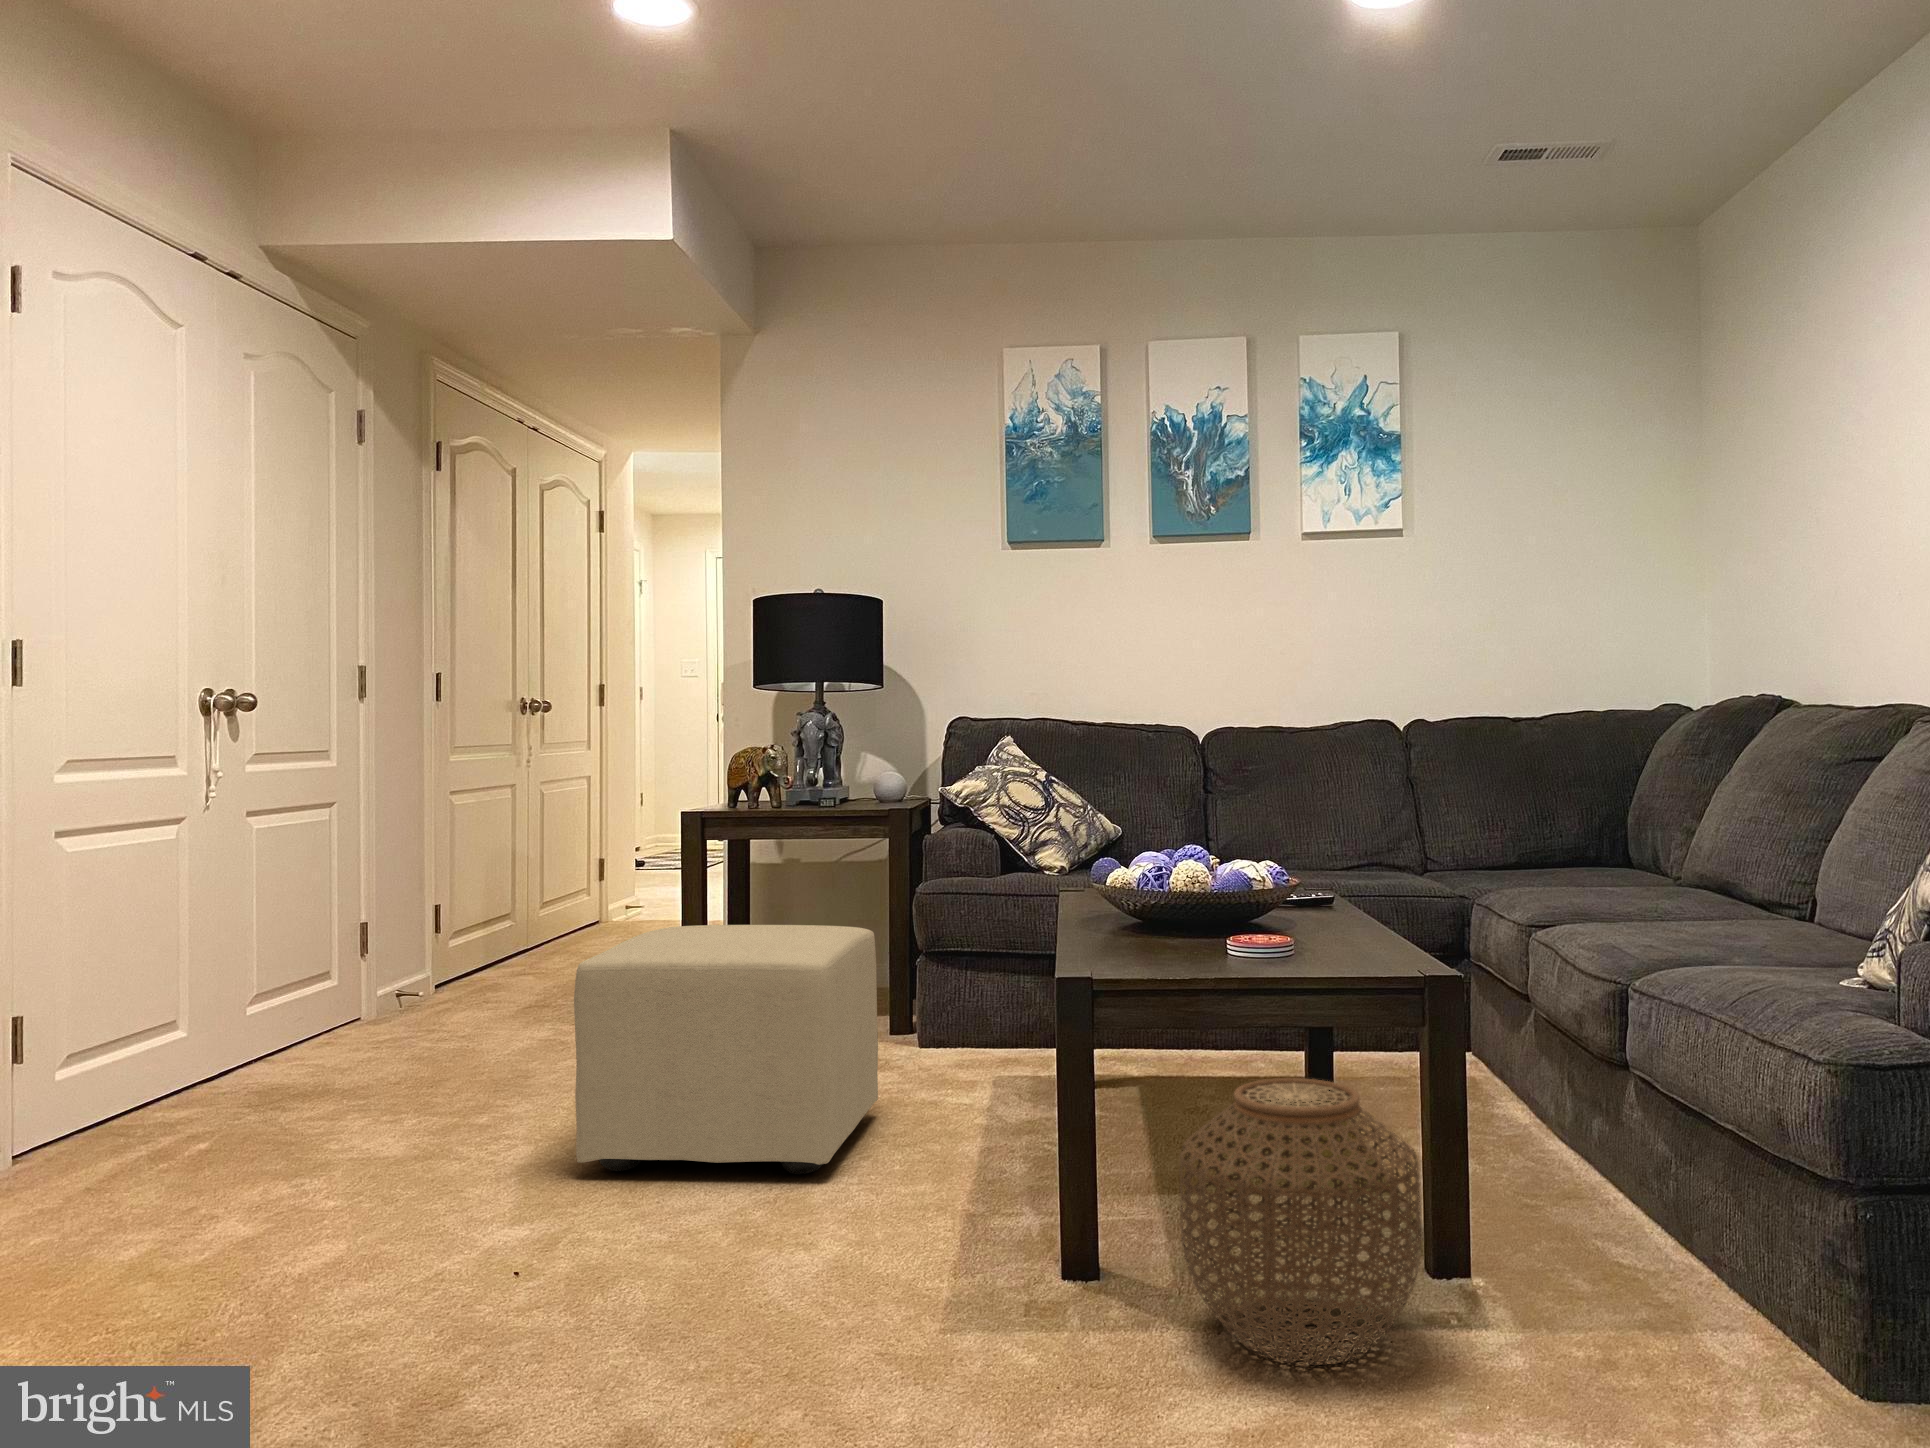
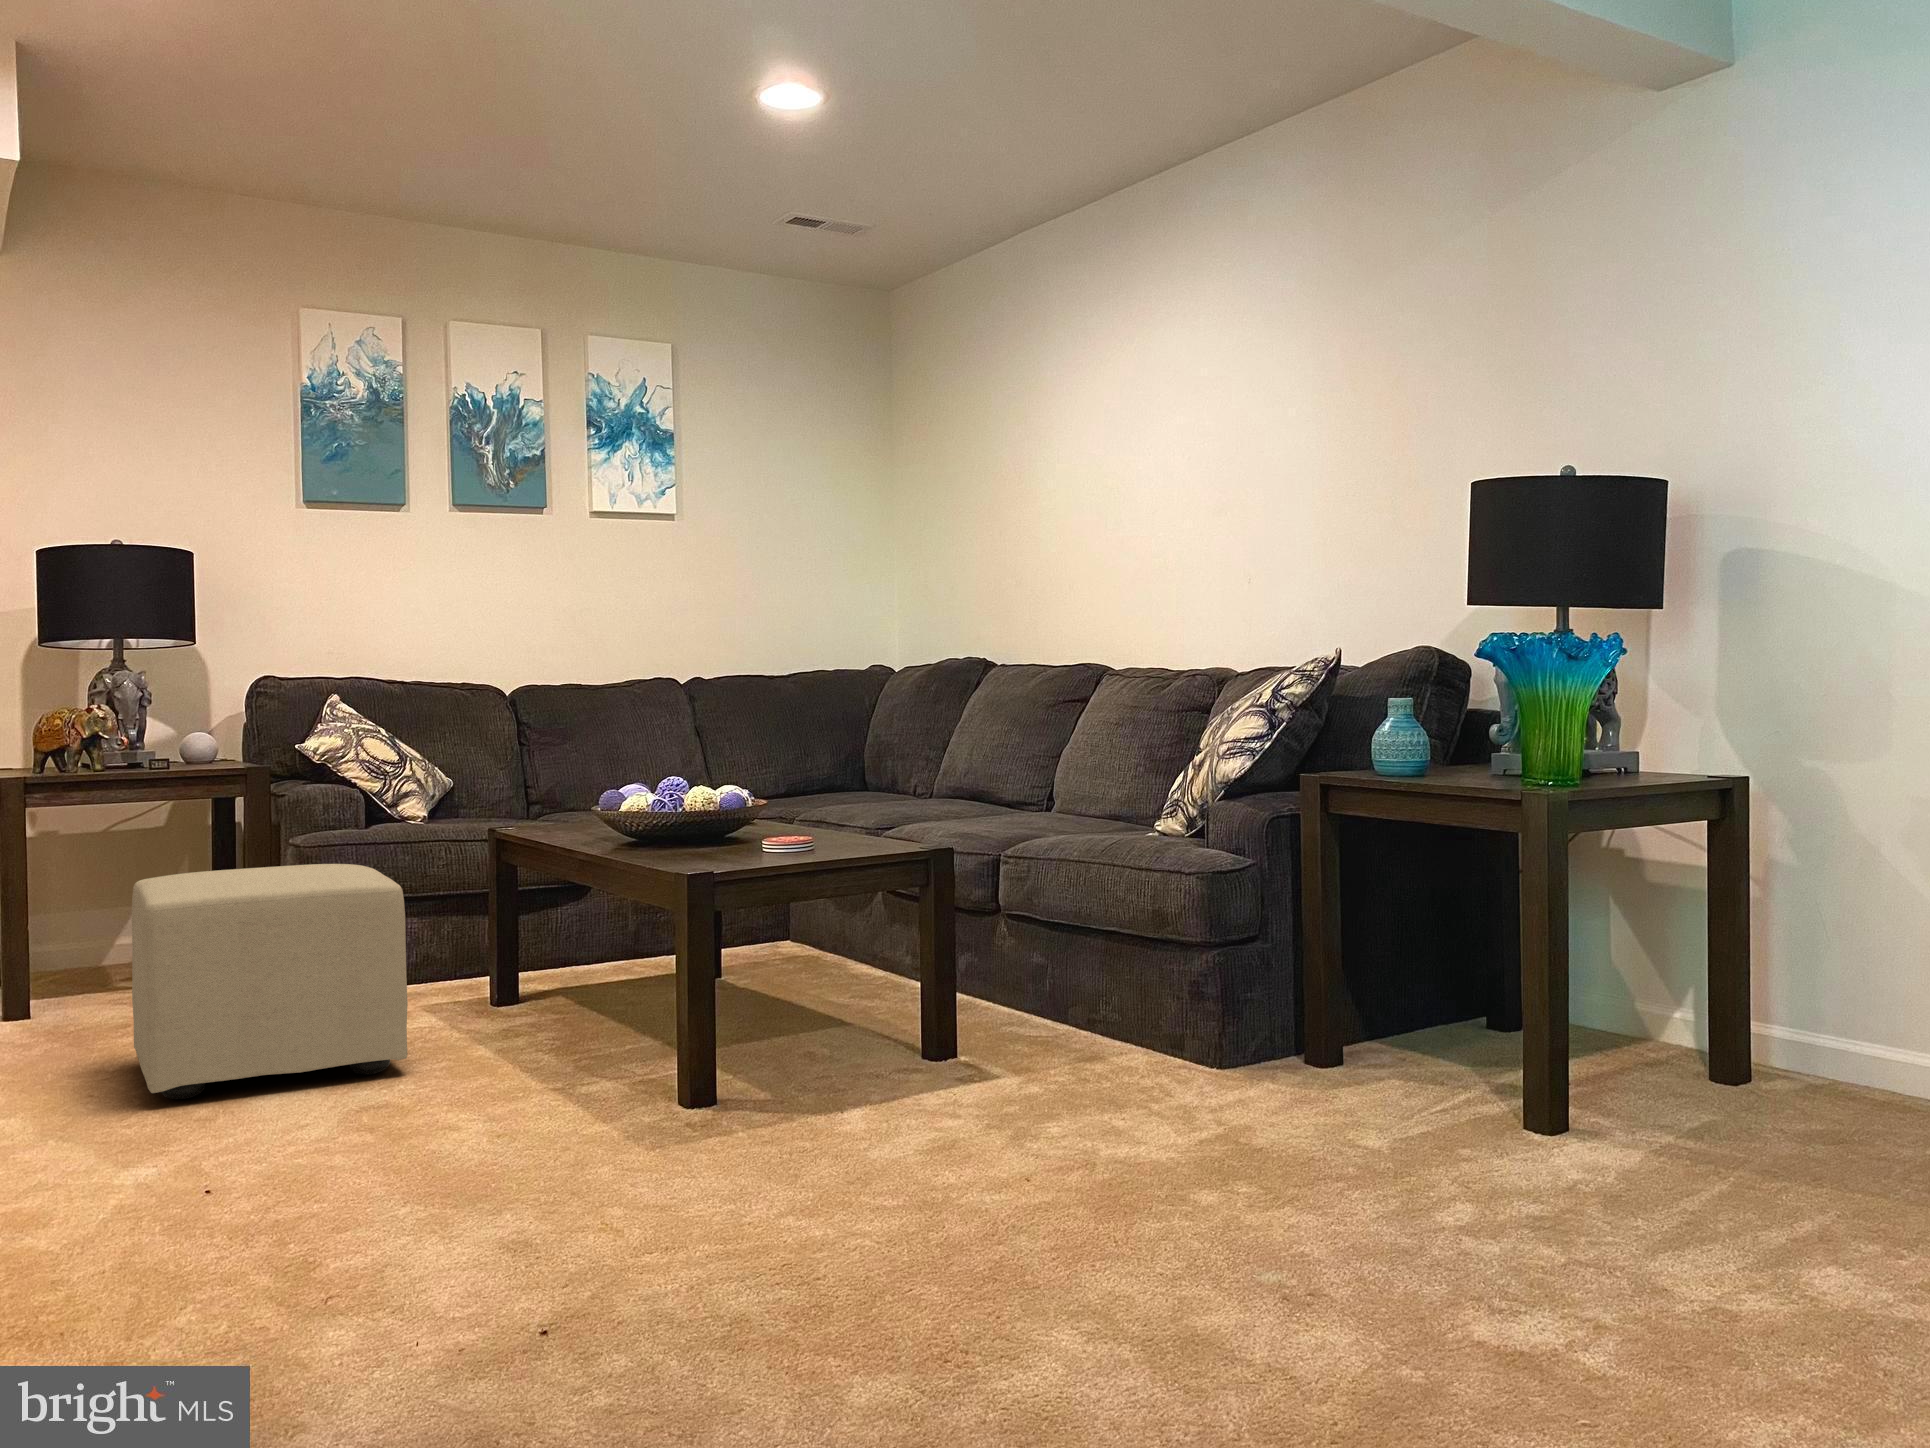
woven basket: present [1180,1078,1421,1365] -> none [808,913,967,1091]

